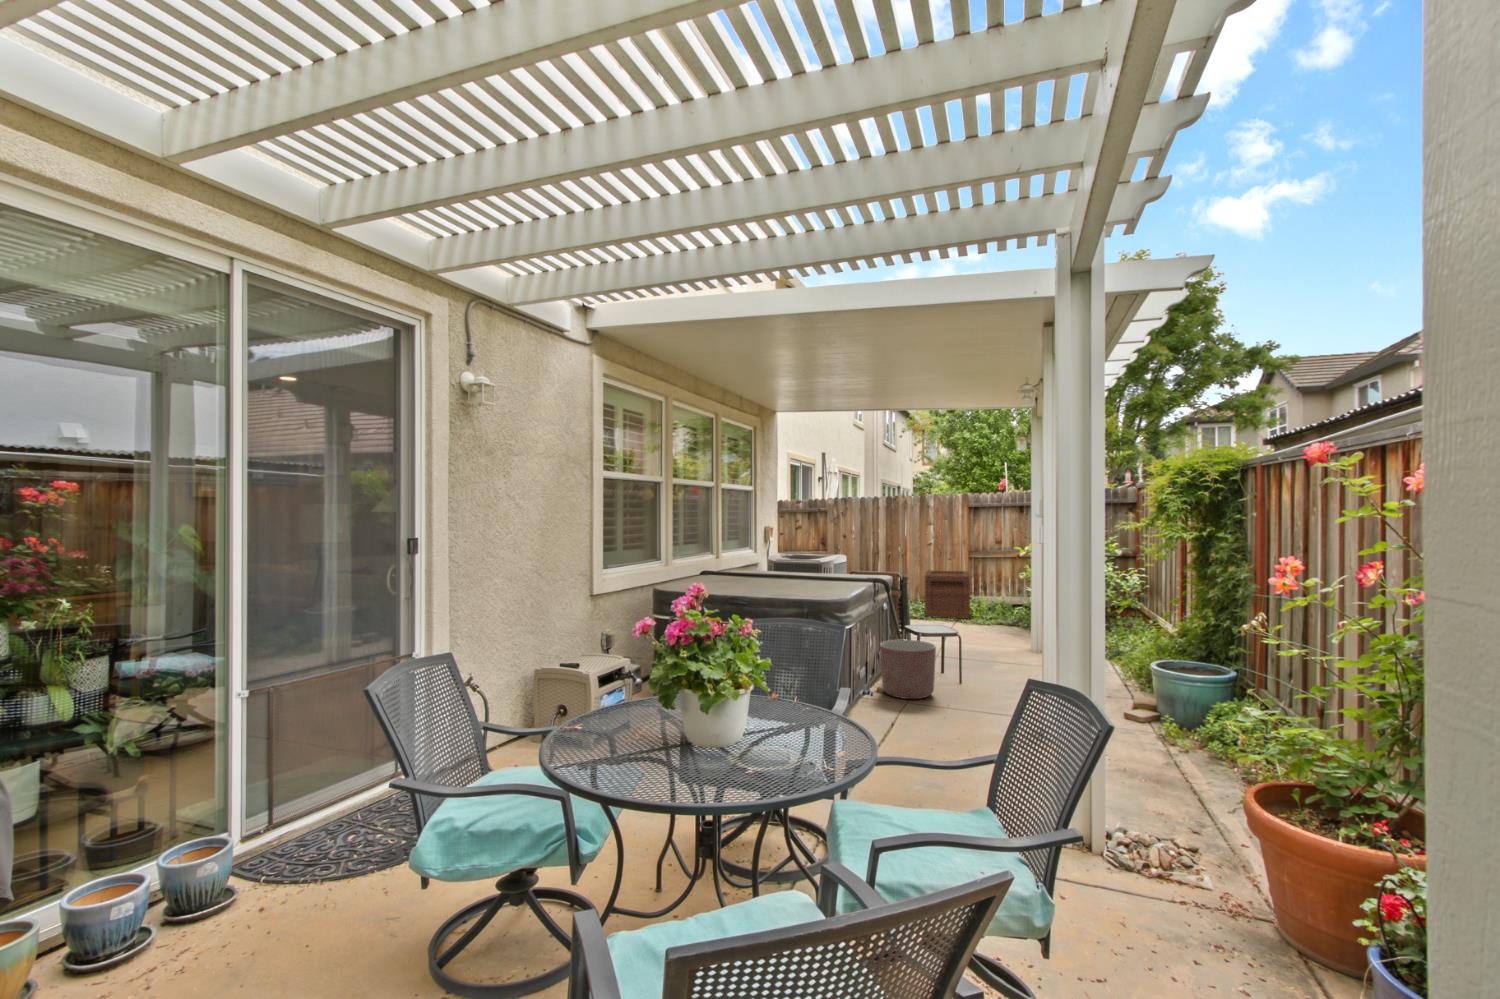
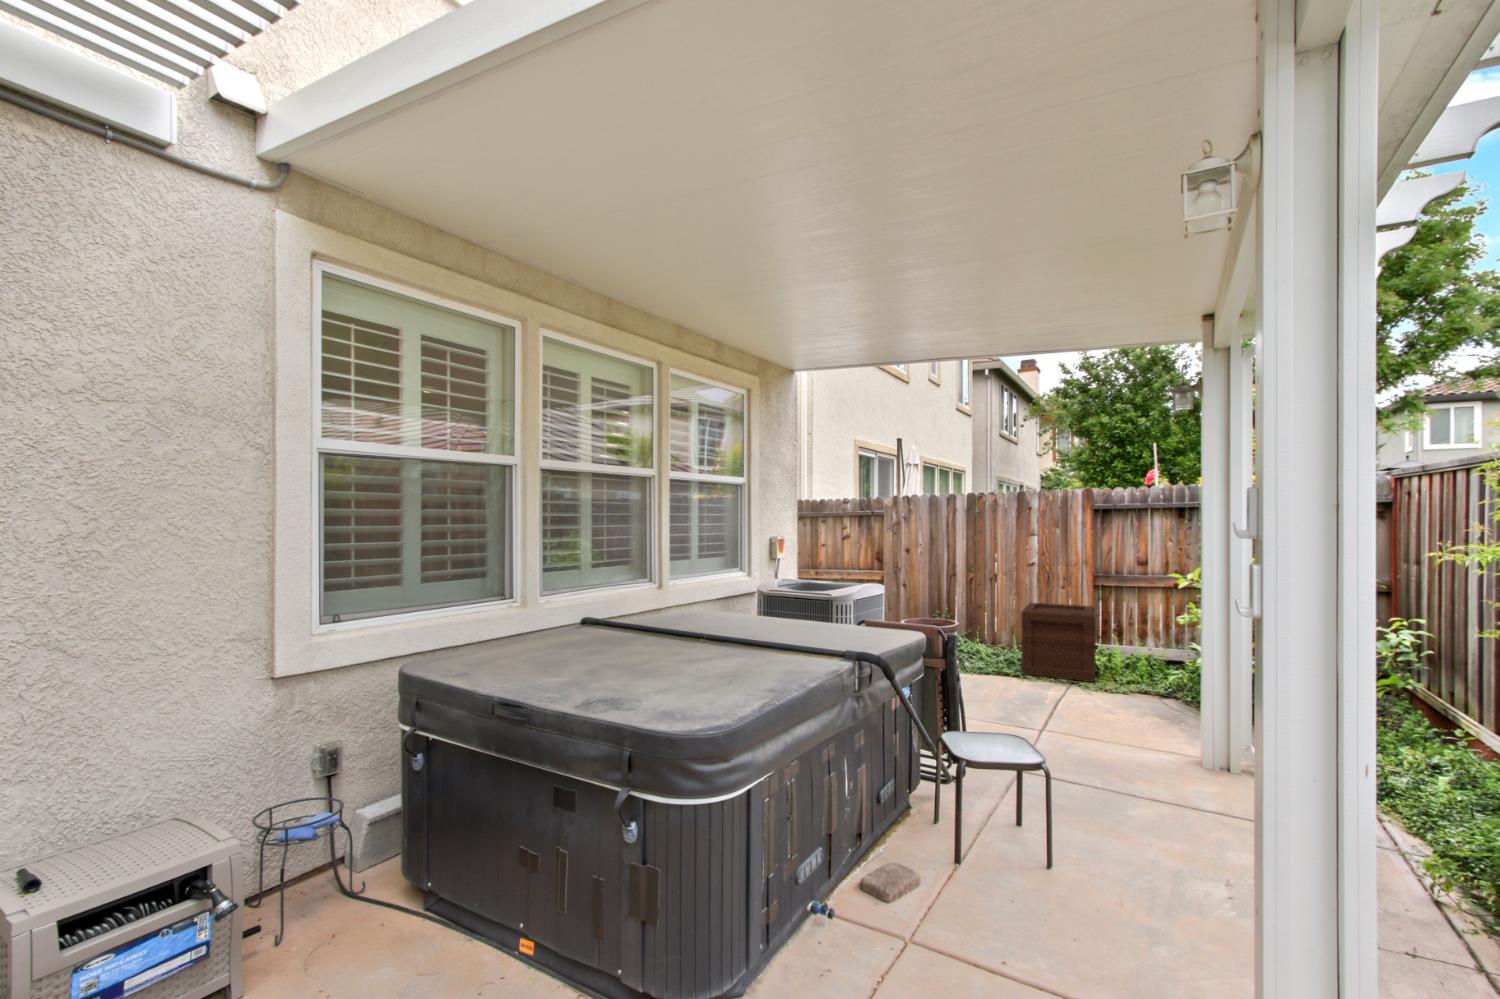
planter: present [880,640,936,699] -> none [857,778,977,932]

